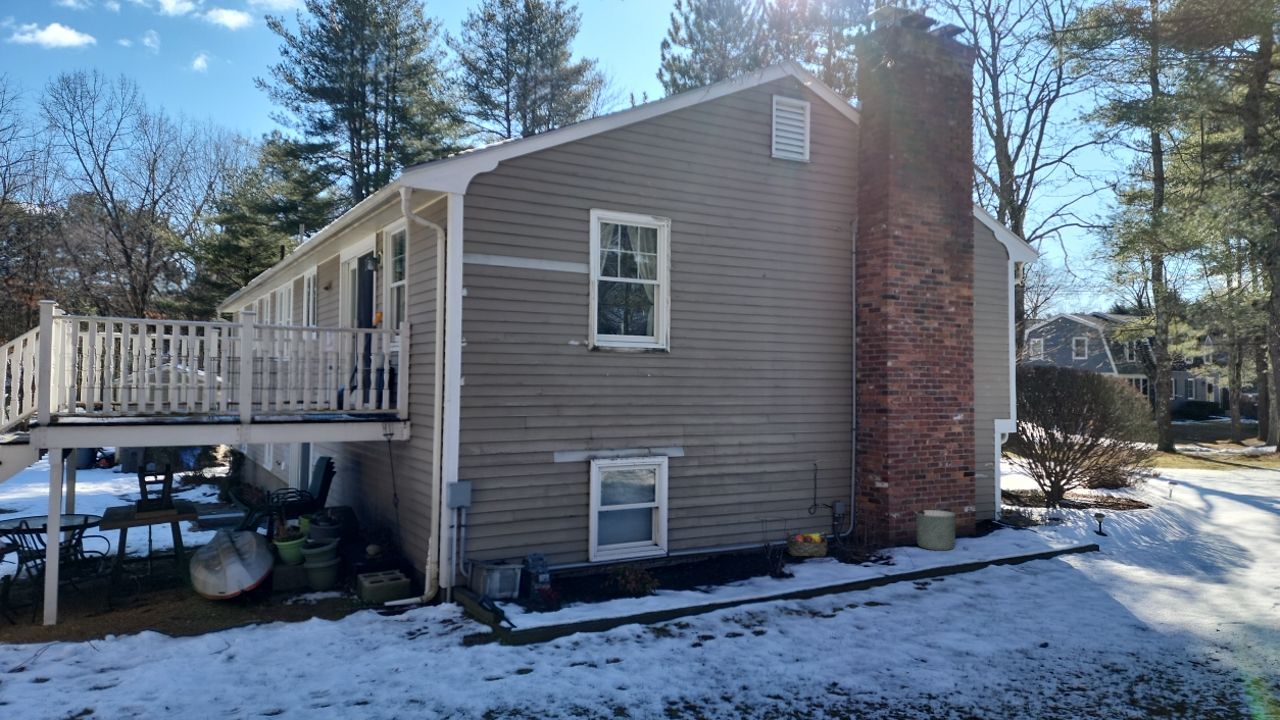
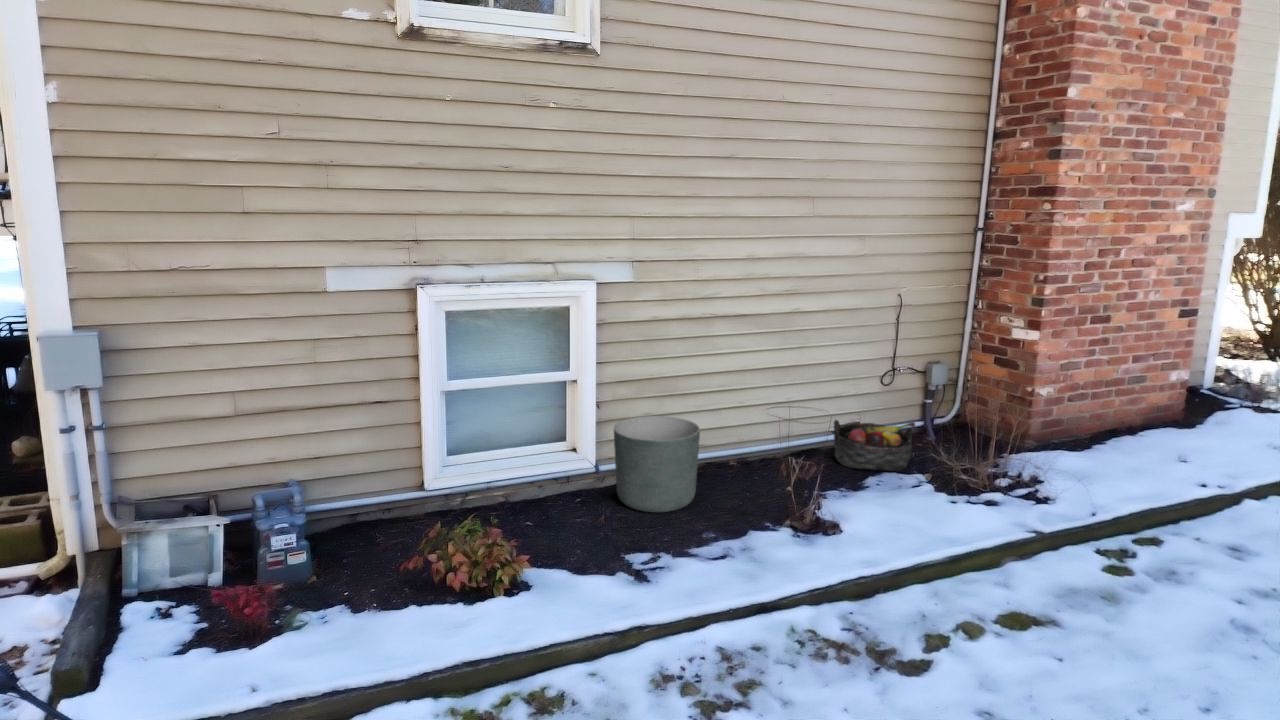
planter: present [915,510,956,551] -> present [614,416,700,512]

